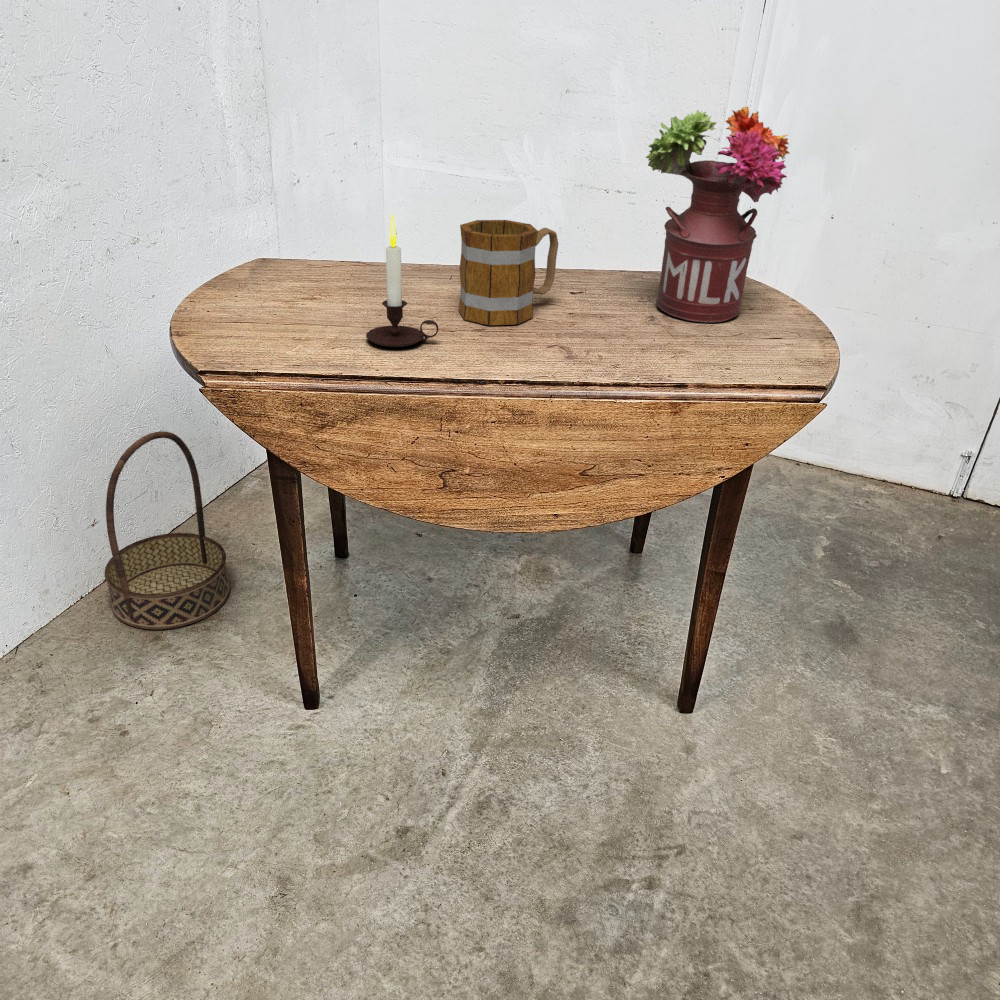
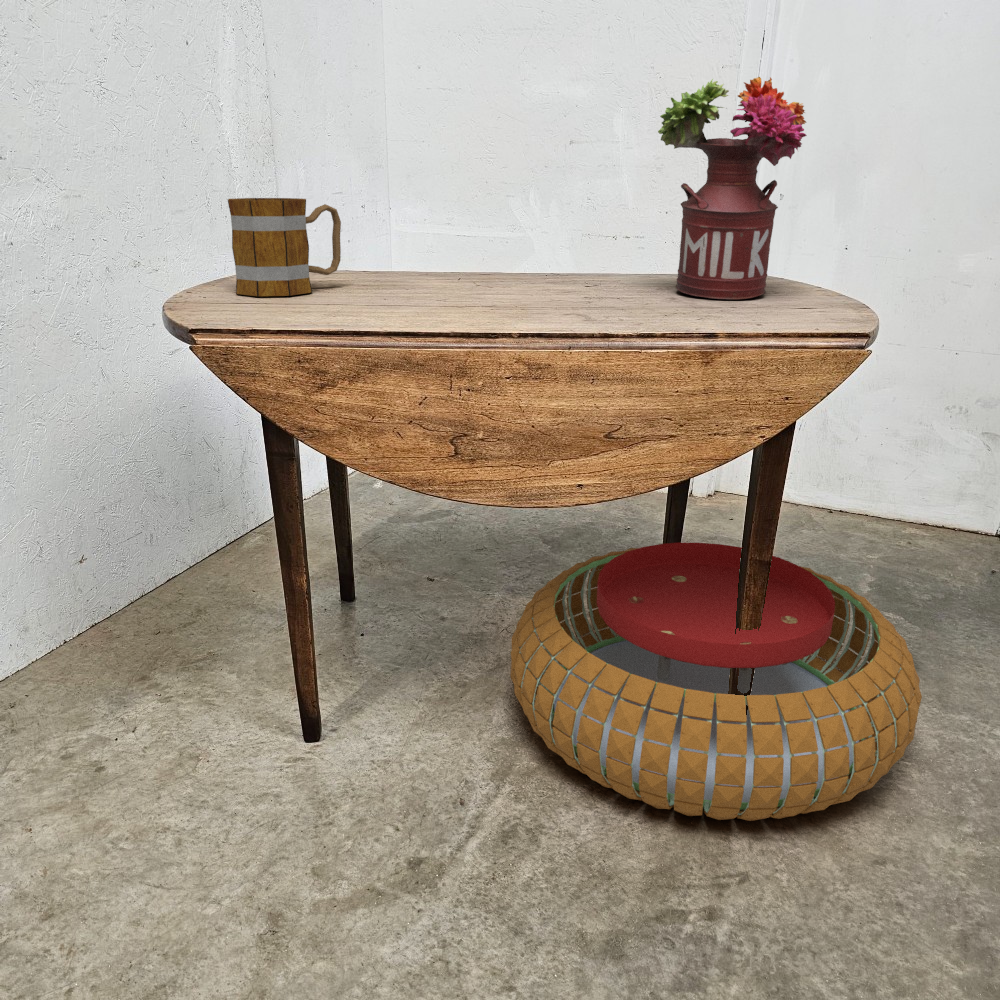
candle: present [366,214,438,347] -> none [371,170,447,313]
mug: present [459,220,558,325] -> present [228,198,341,296]
basket: present [105,431,230,629] -> none [90,452,226,669]
pouf: none [489,525,850,798] -> present [510,543,922,821]

